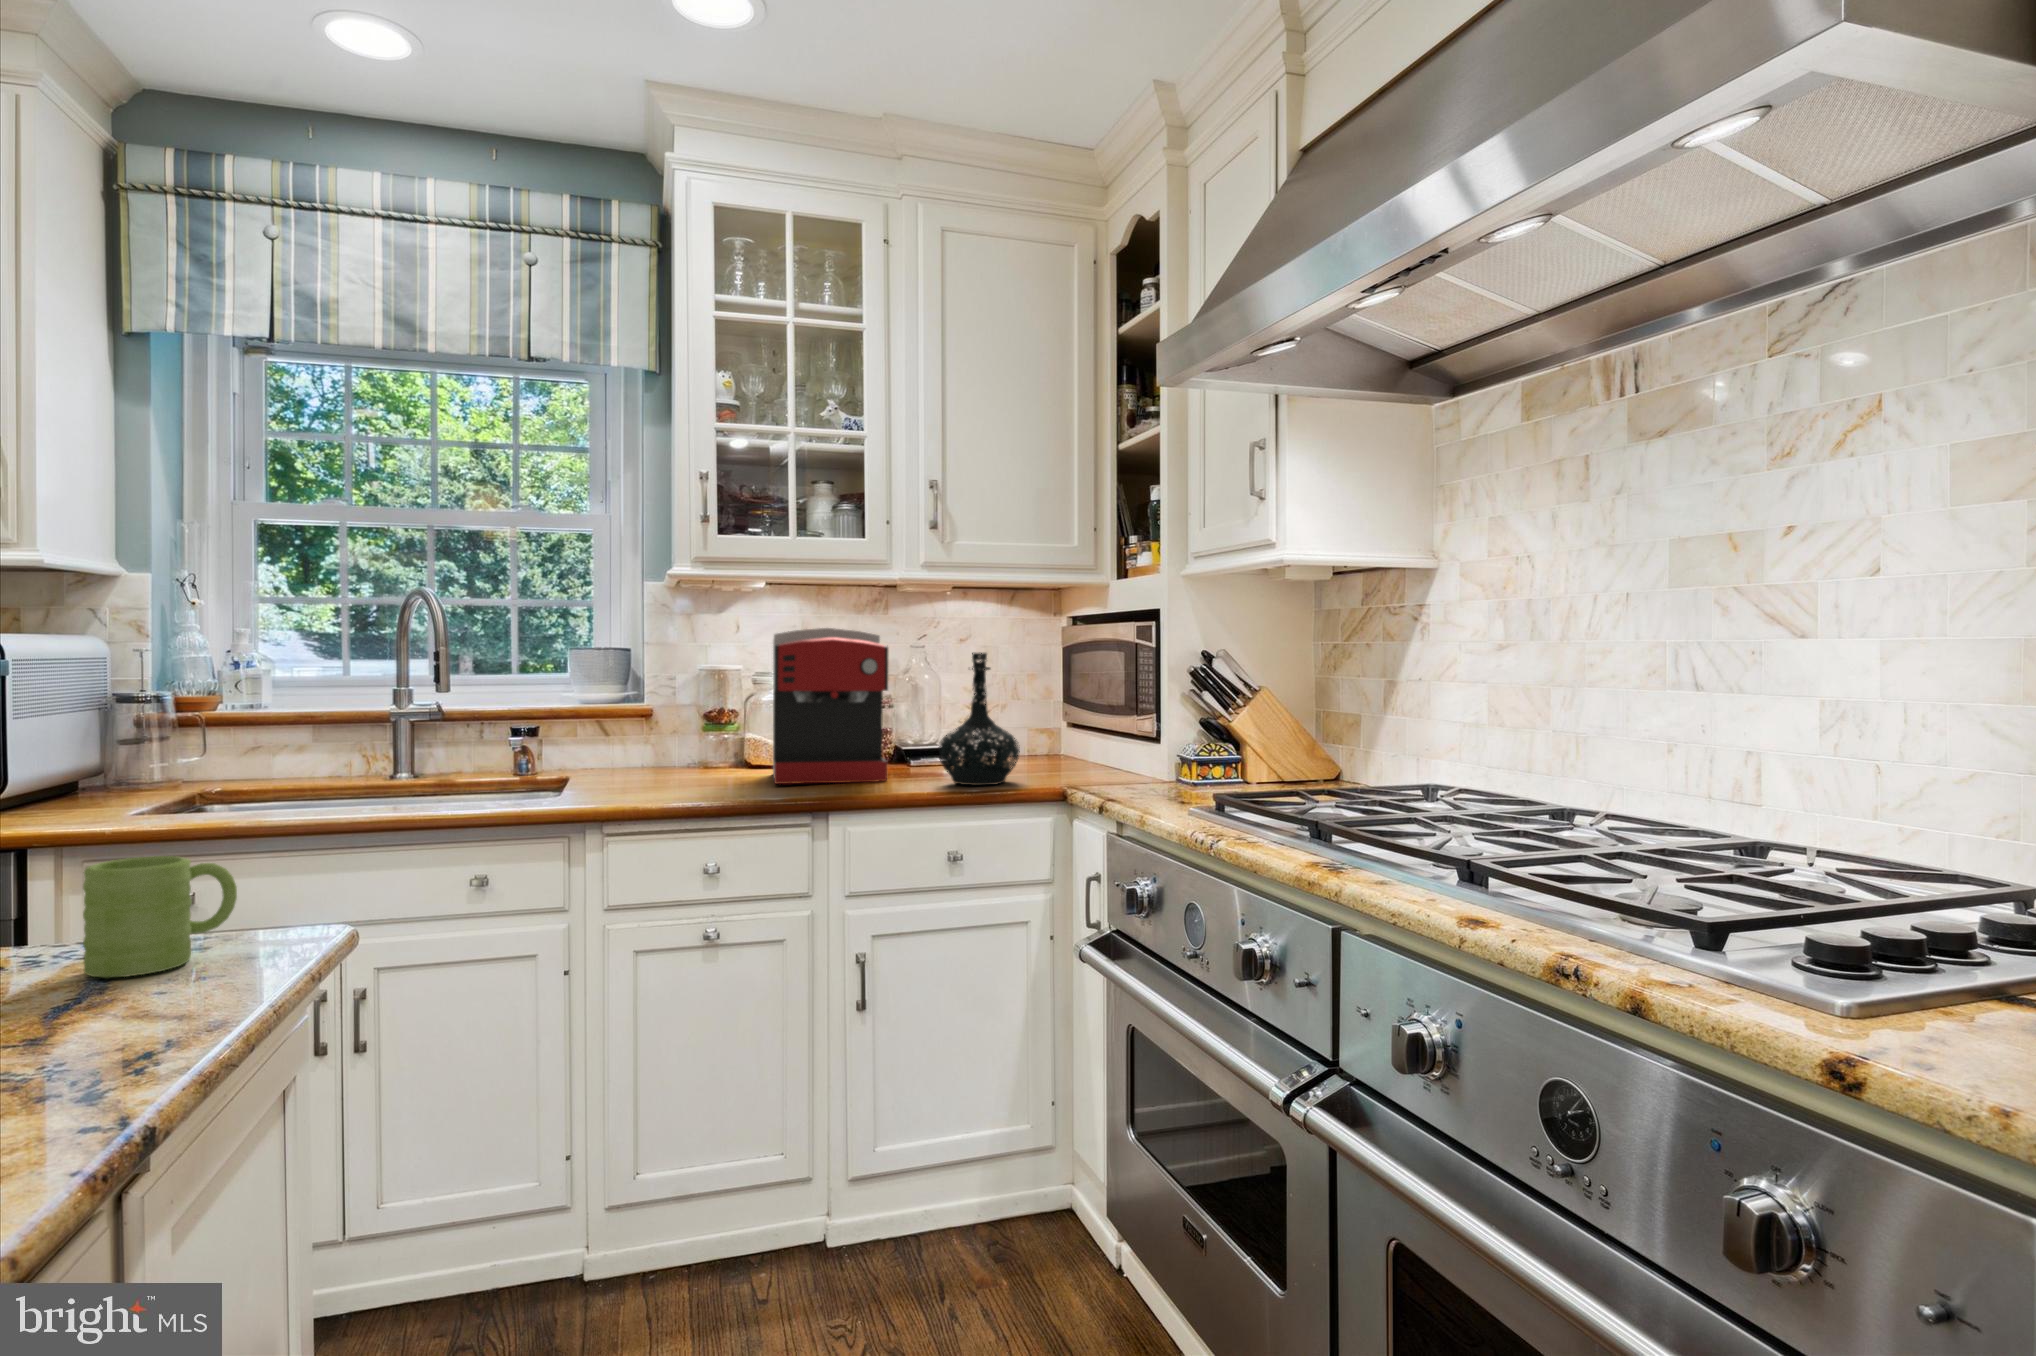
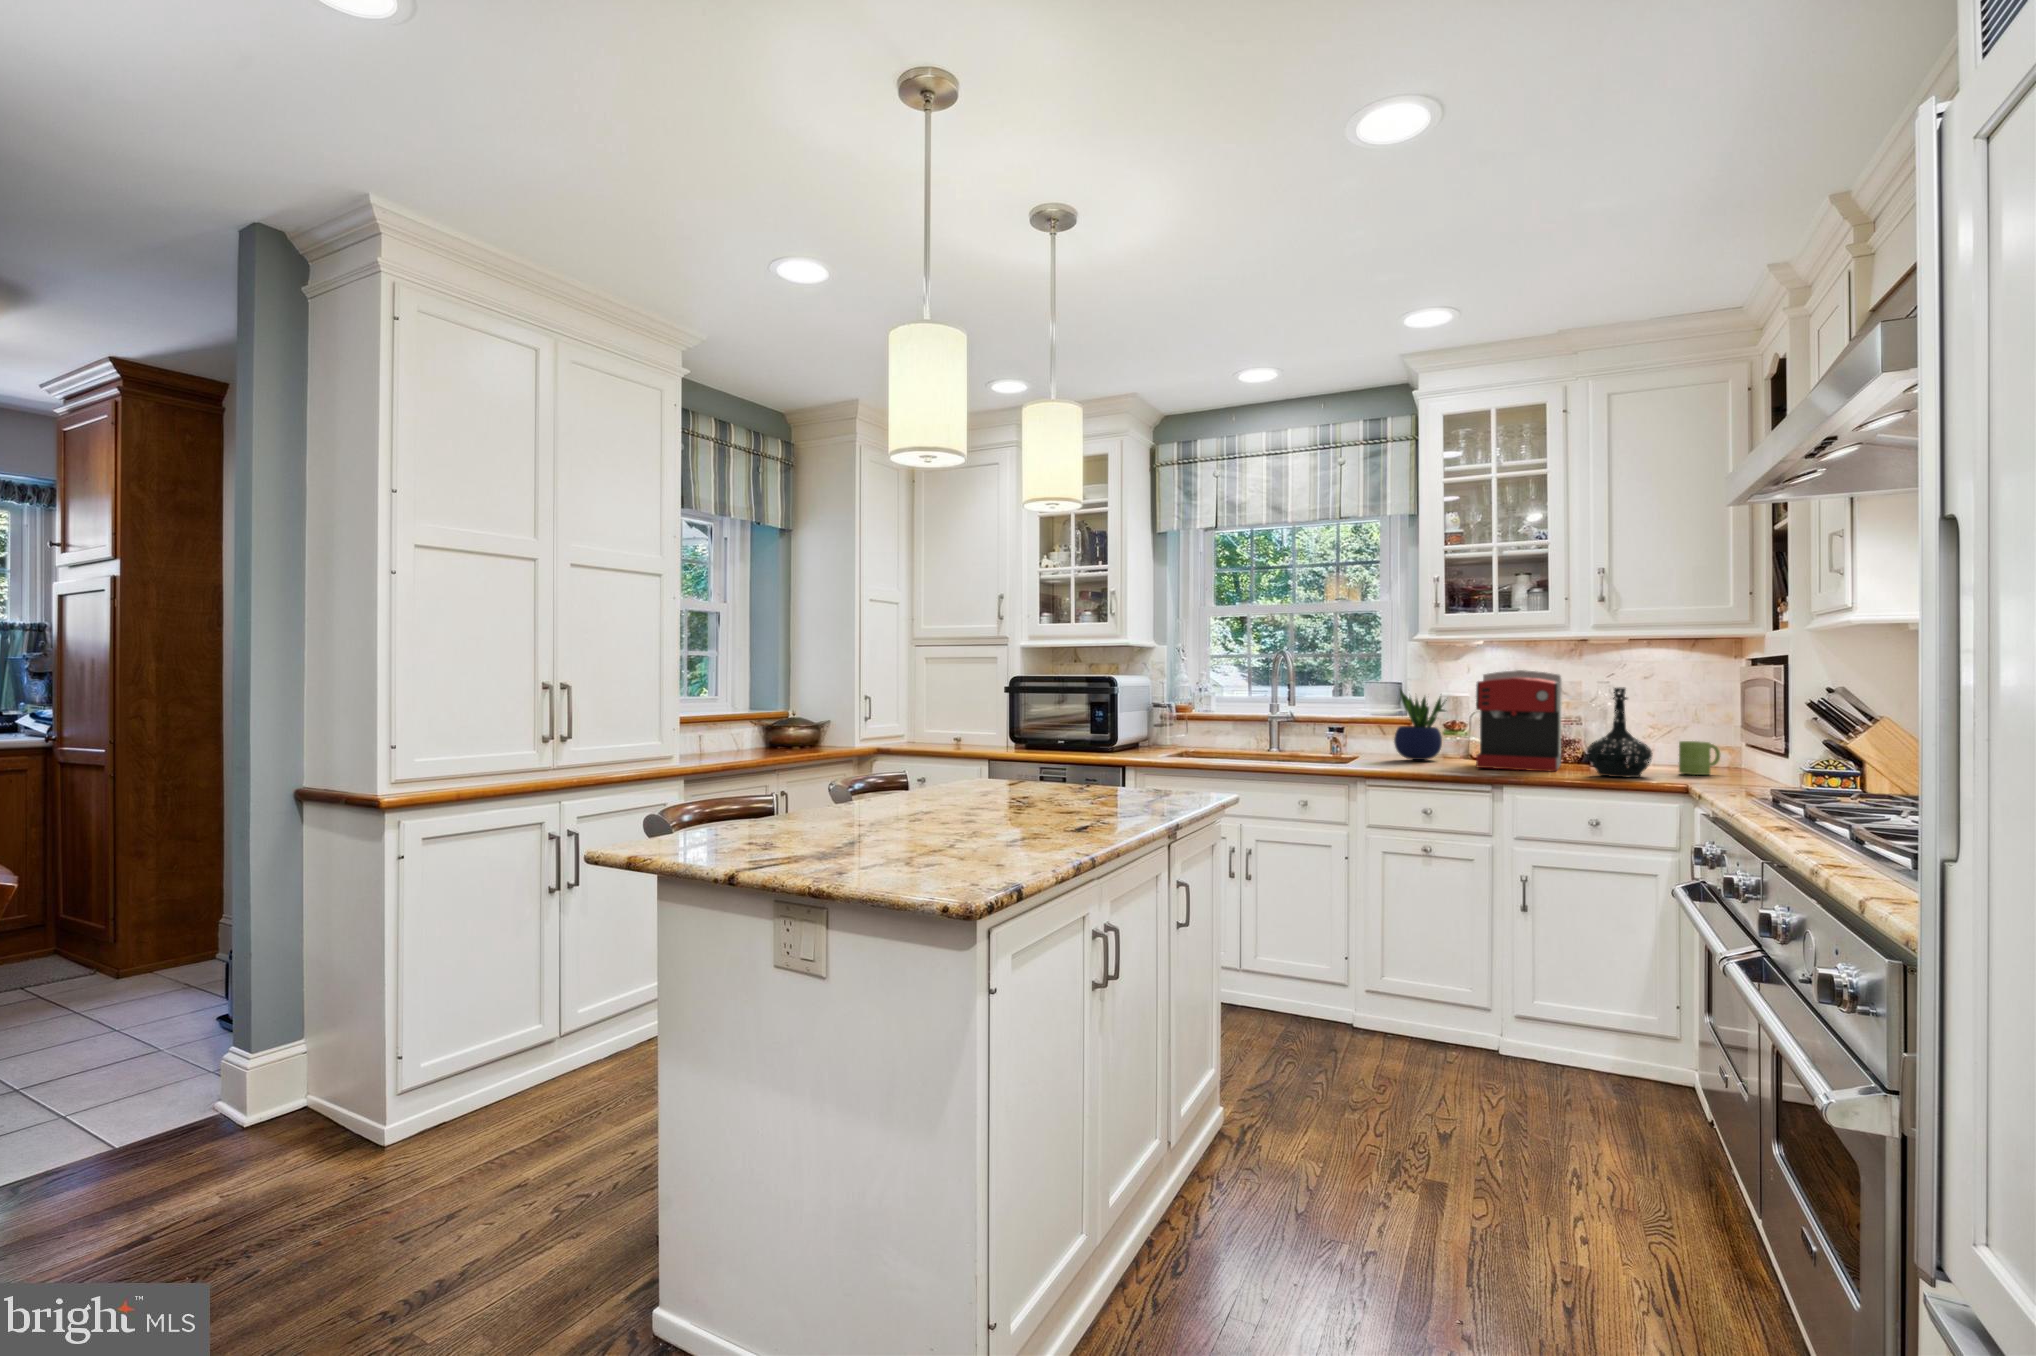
potted plant: none [627,654,714,775] -> present [1394,690,1447,760]
mug: present [83,856,237,978] -> present [1679,741,1720,775]

